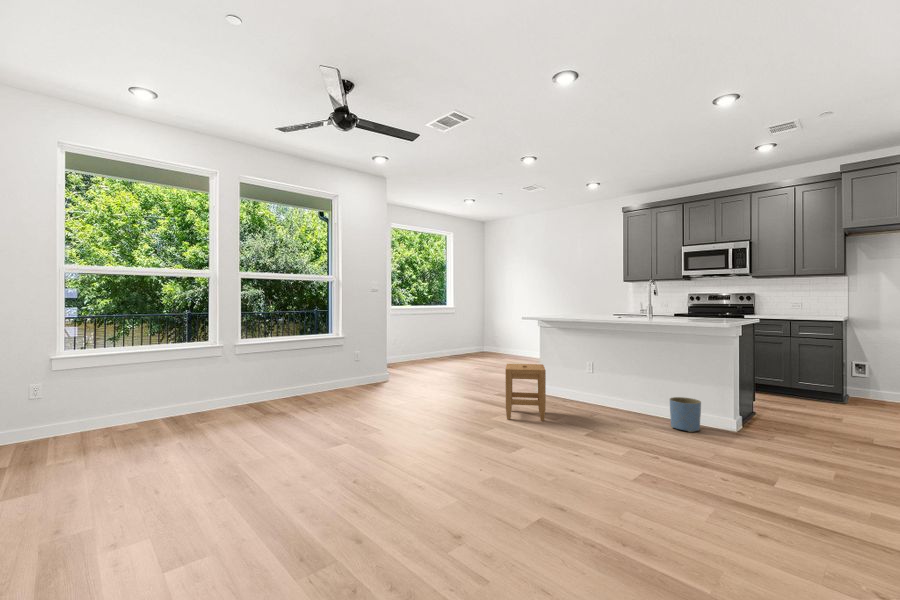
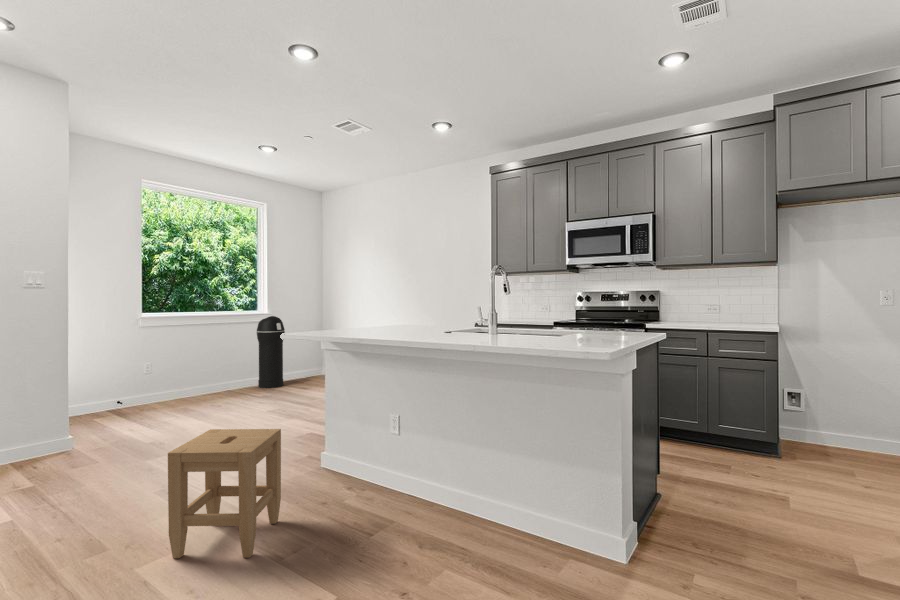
trash can: none [446,311,464,360] -> present [257,316,285,388]
planter: present [670,397,701,432] -> none [493,492,548,574]

